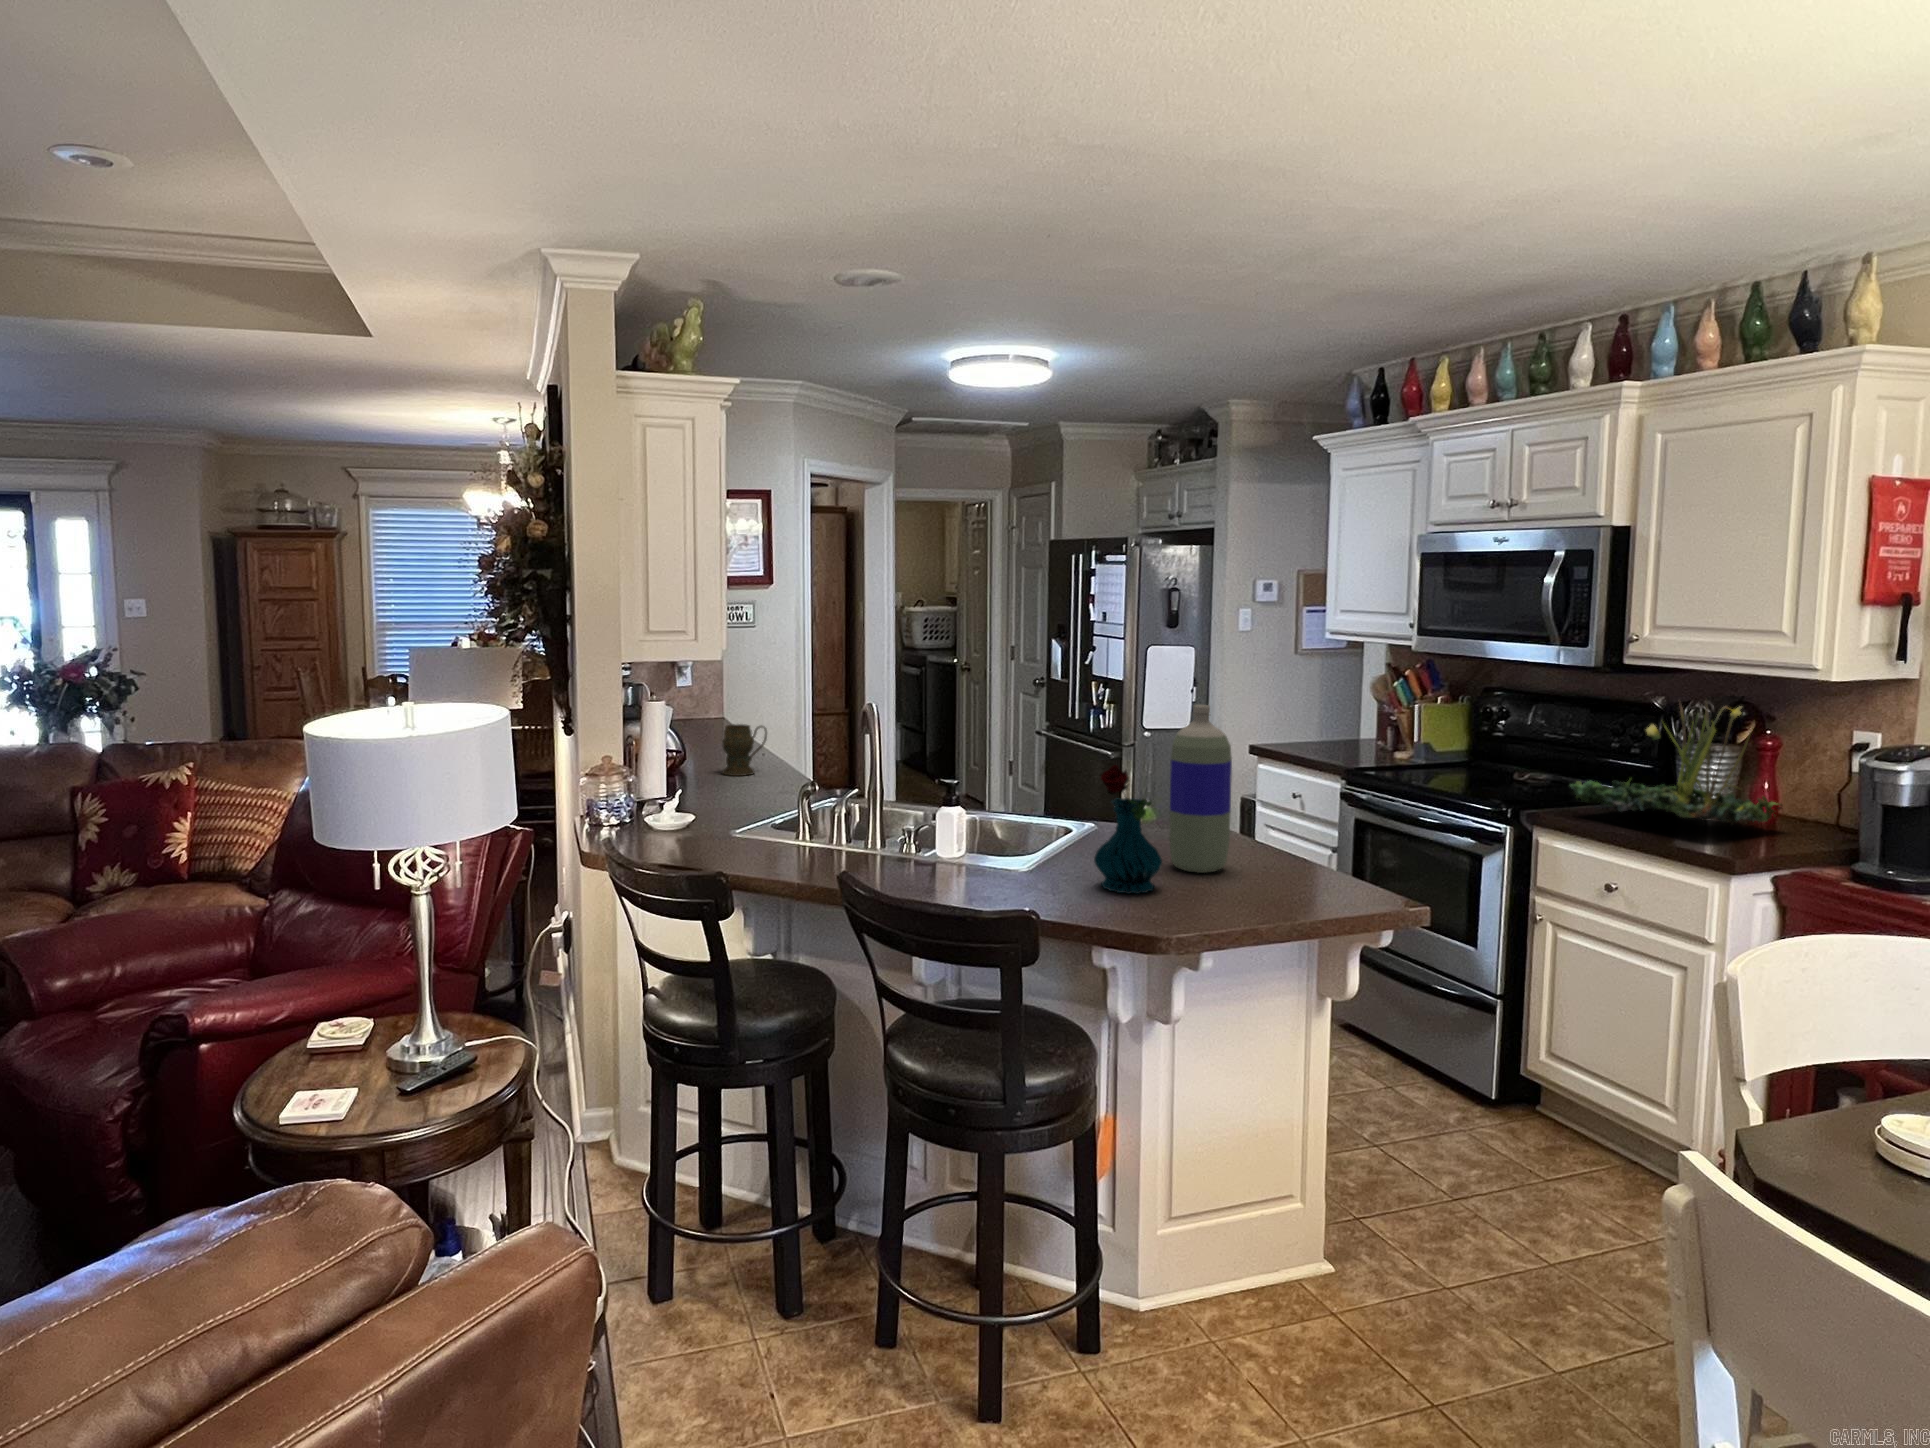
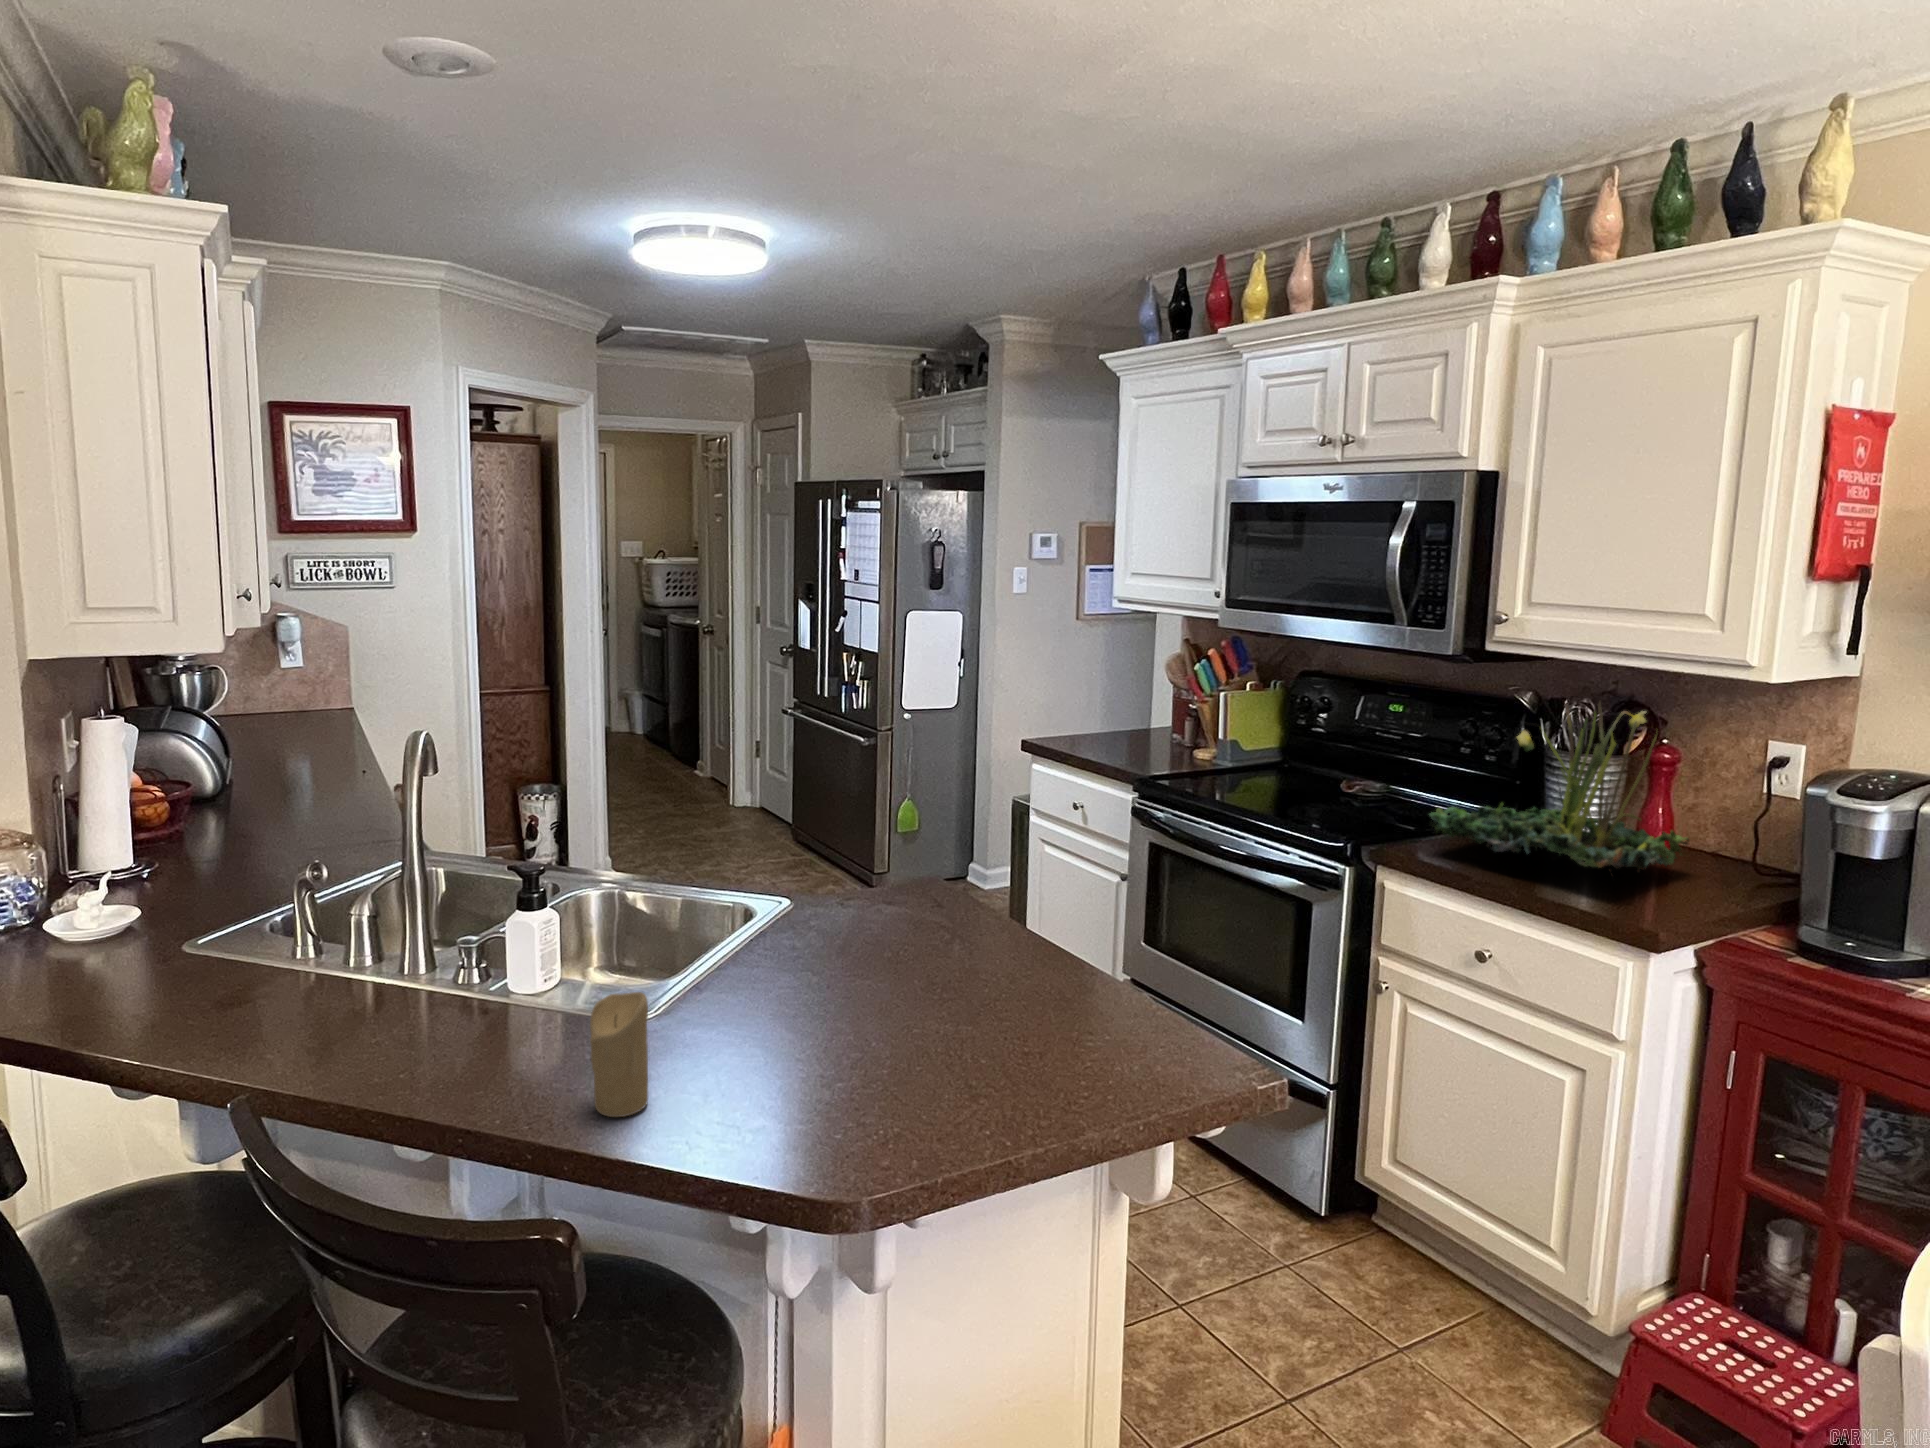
bottle: present [1169,705,1232,873] -> none [884,748,987,1035]
mug: present [722,724,767,776] -> none [255,739,333,819]
vase: present [1094,765,1162,894] -> none [740,878,862,1117]
candle: none [1016,826,1047,890] -> present [590,992,648,1117]

